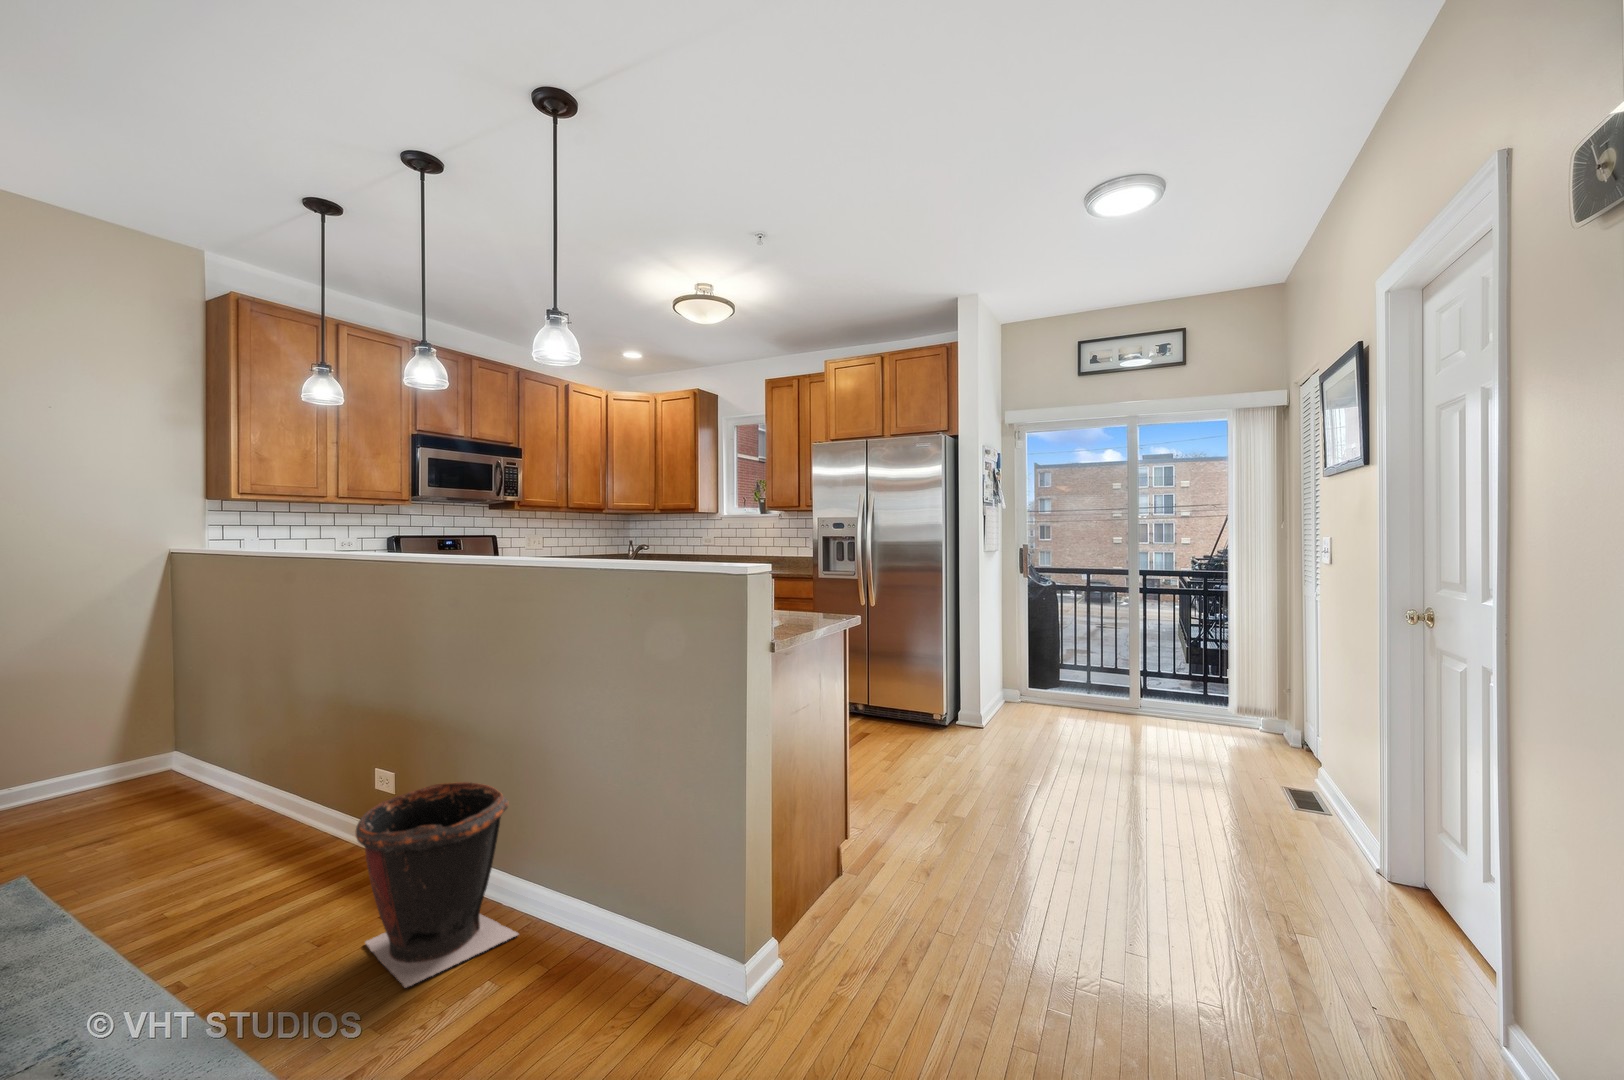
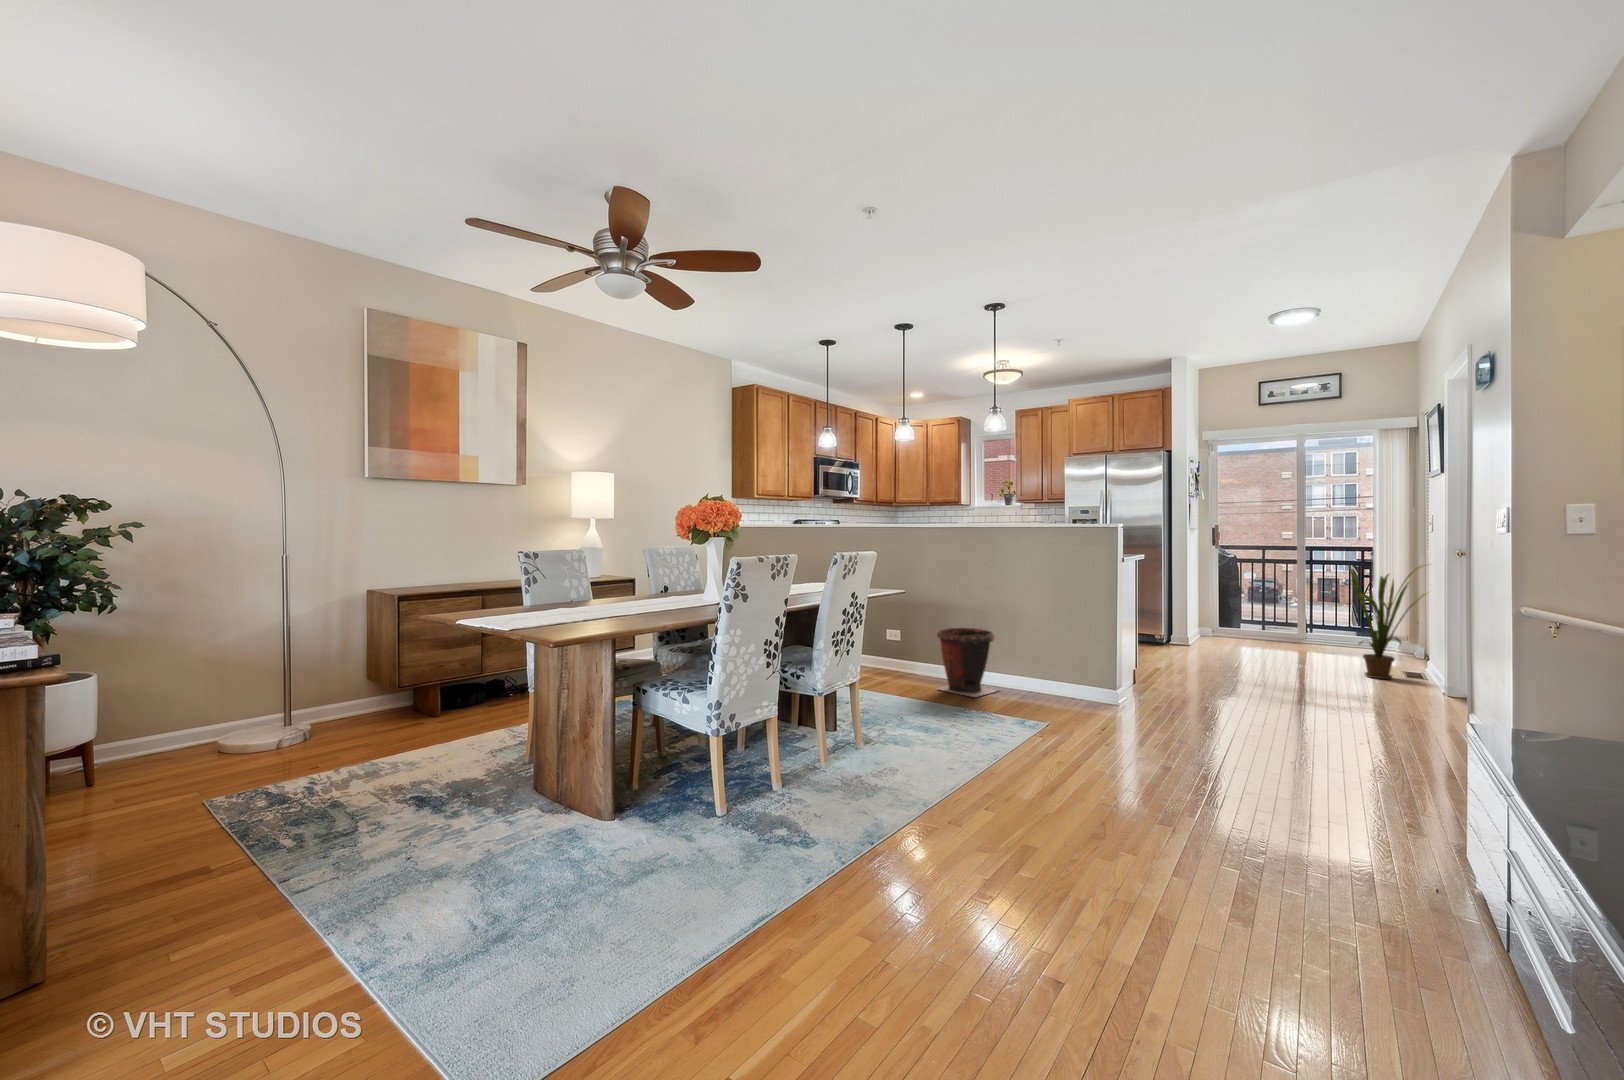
house plant: none [1205,620,1346,821] -> present [1348,565,1428,679]

